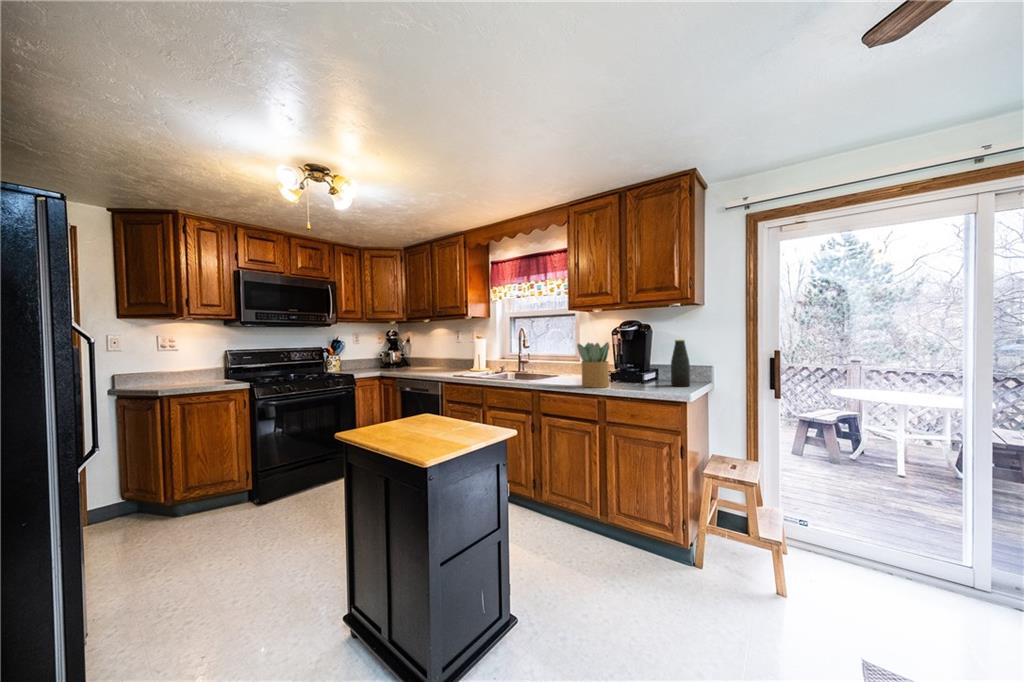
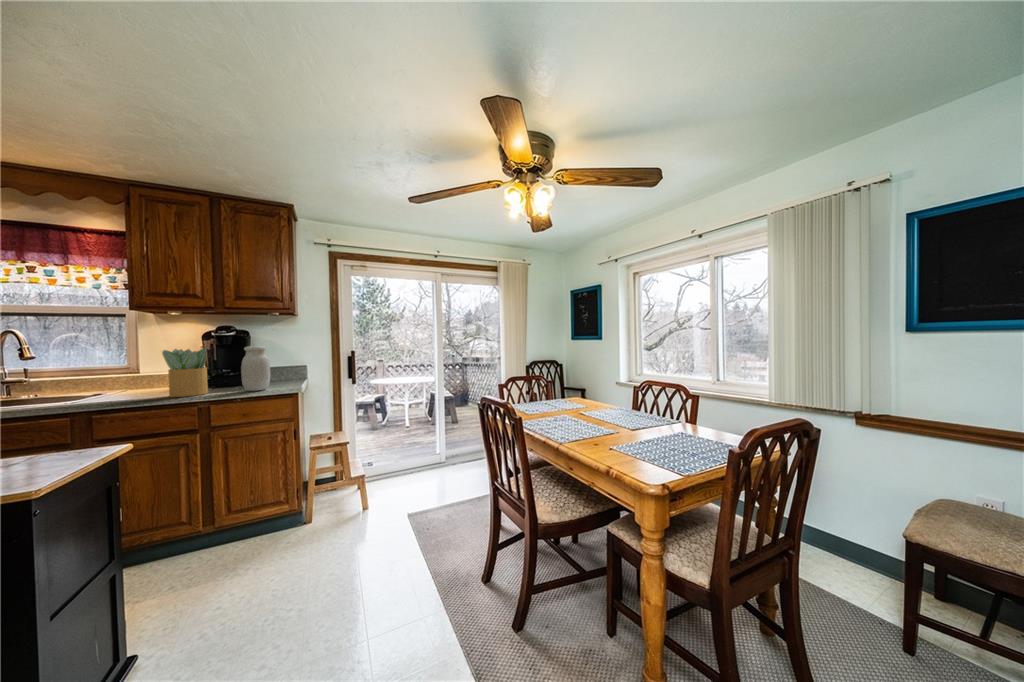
bottle: present [671,340,690,387] -> none [274,344,292,384]
jar: none [633,342,660,392] -> present [241,346,270,391]

